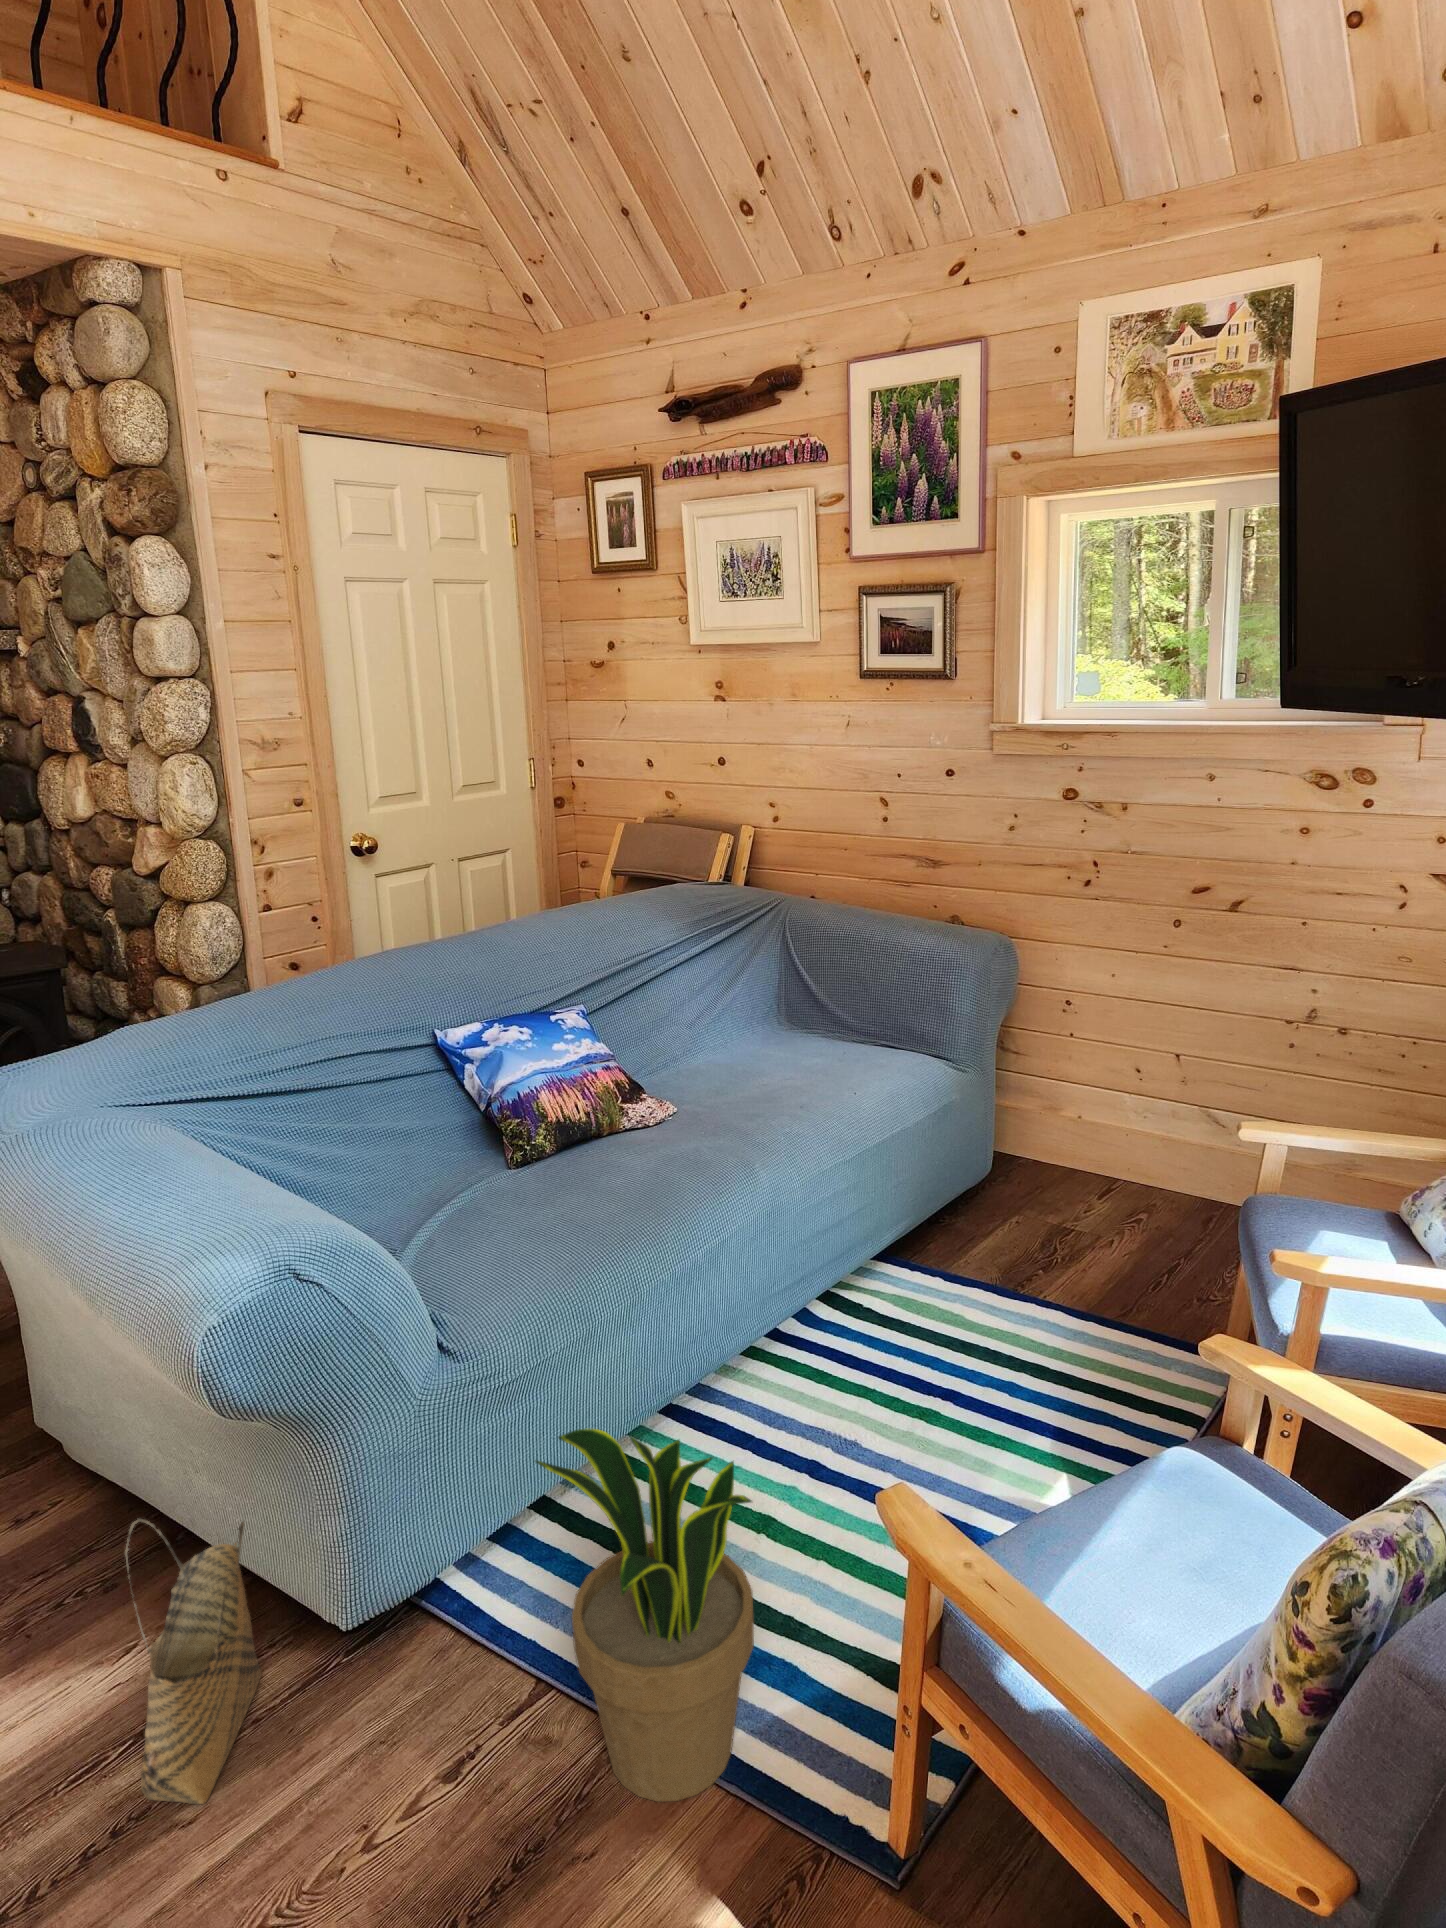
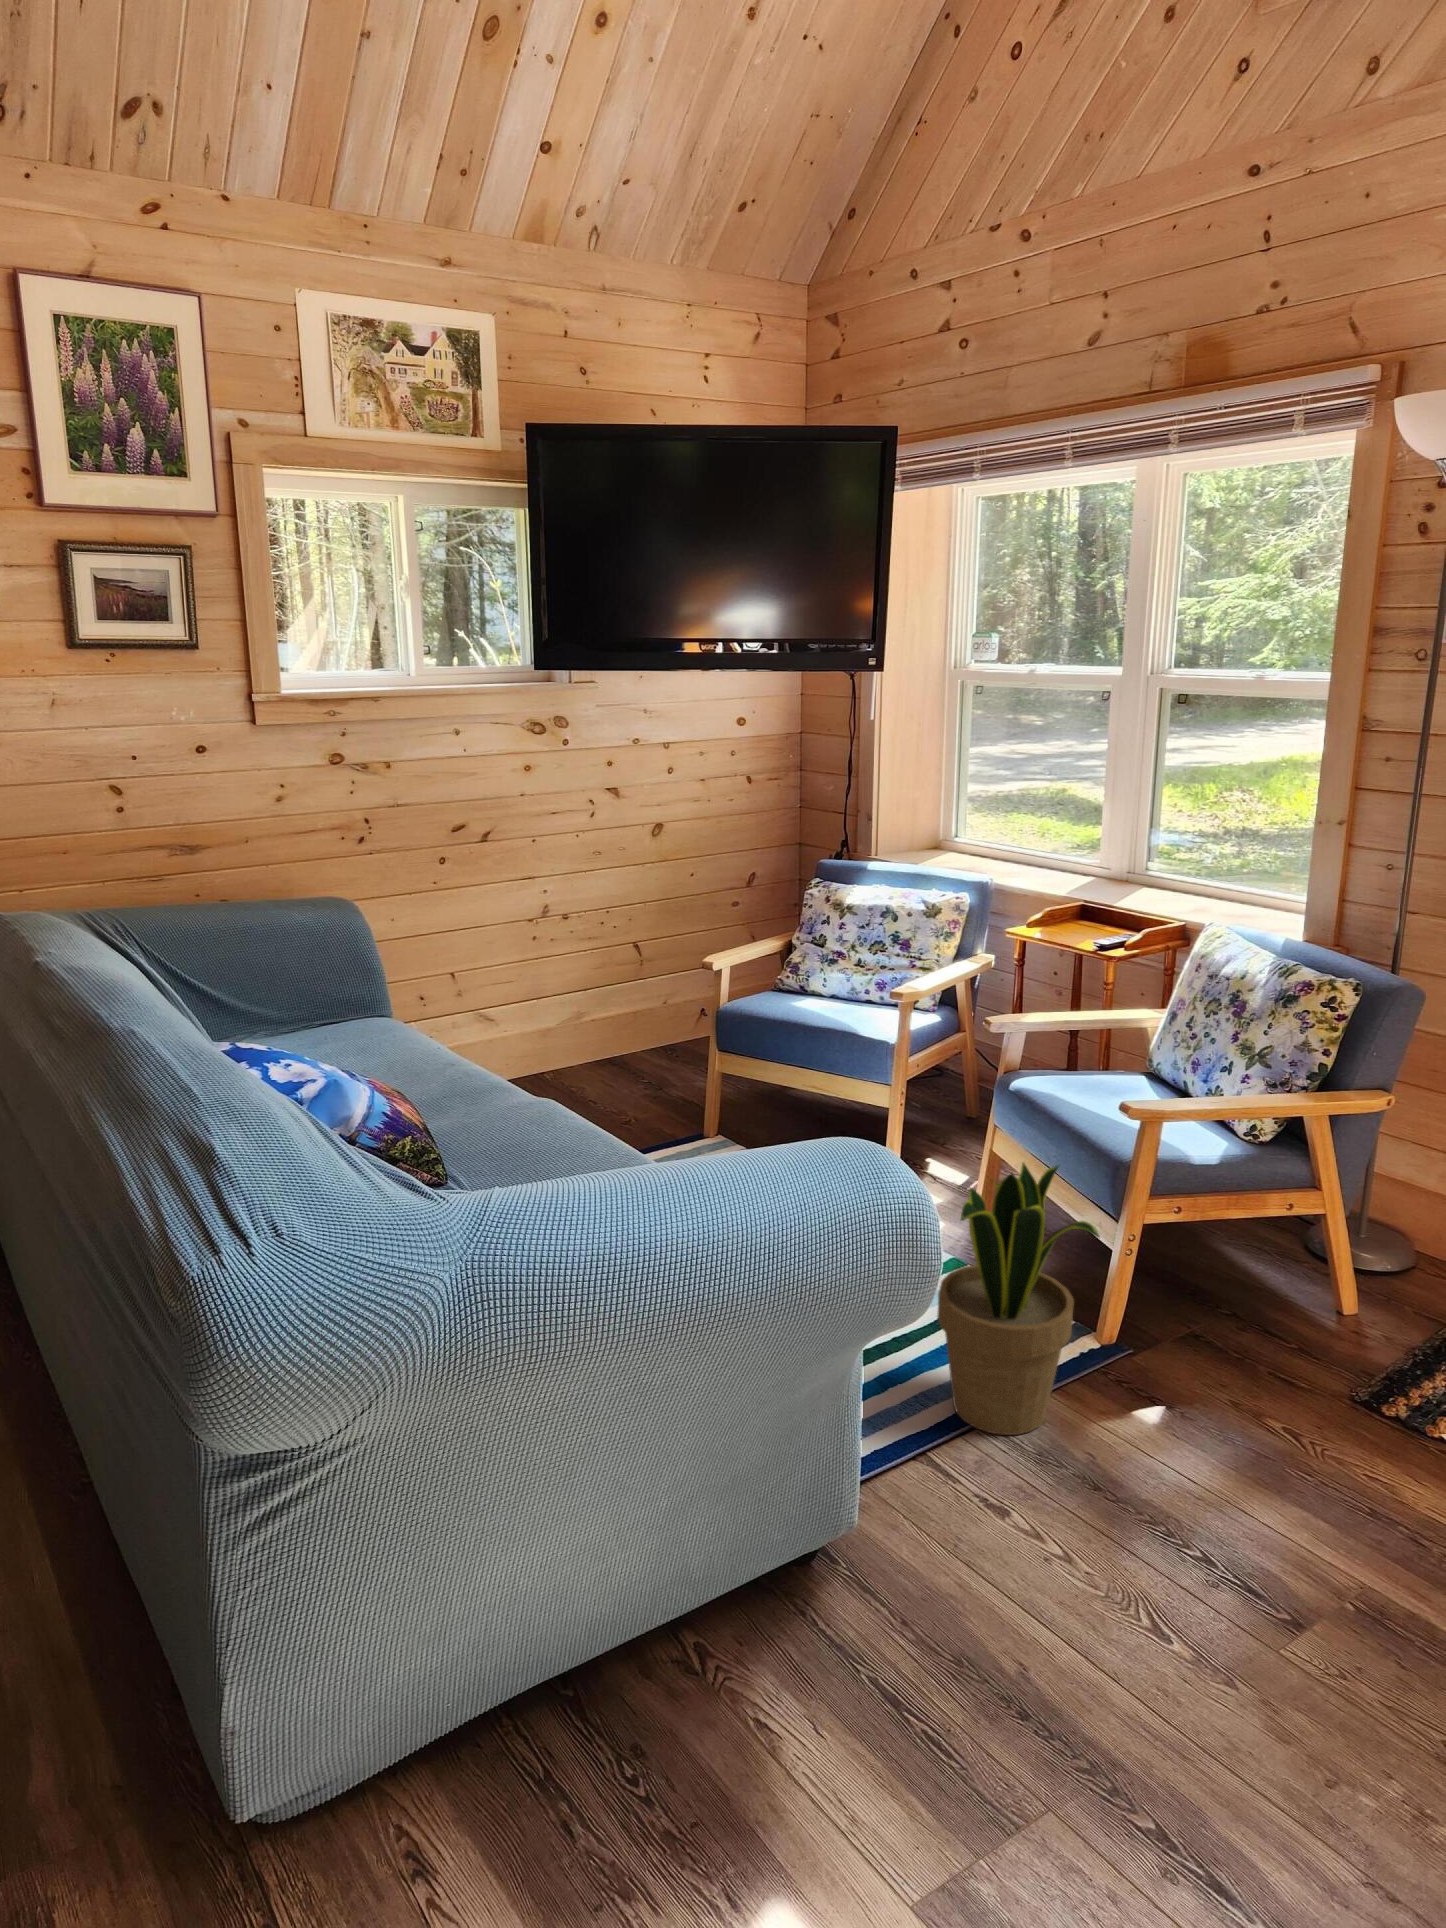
woven basket: present [125,1519,262,1804] -> none [863,1413,1047,1684]

